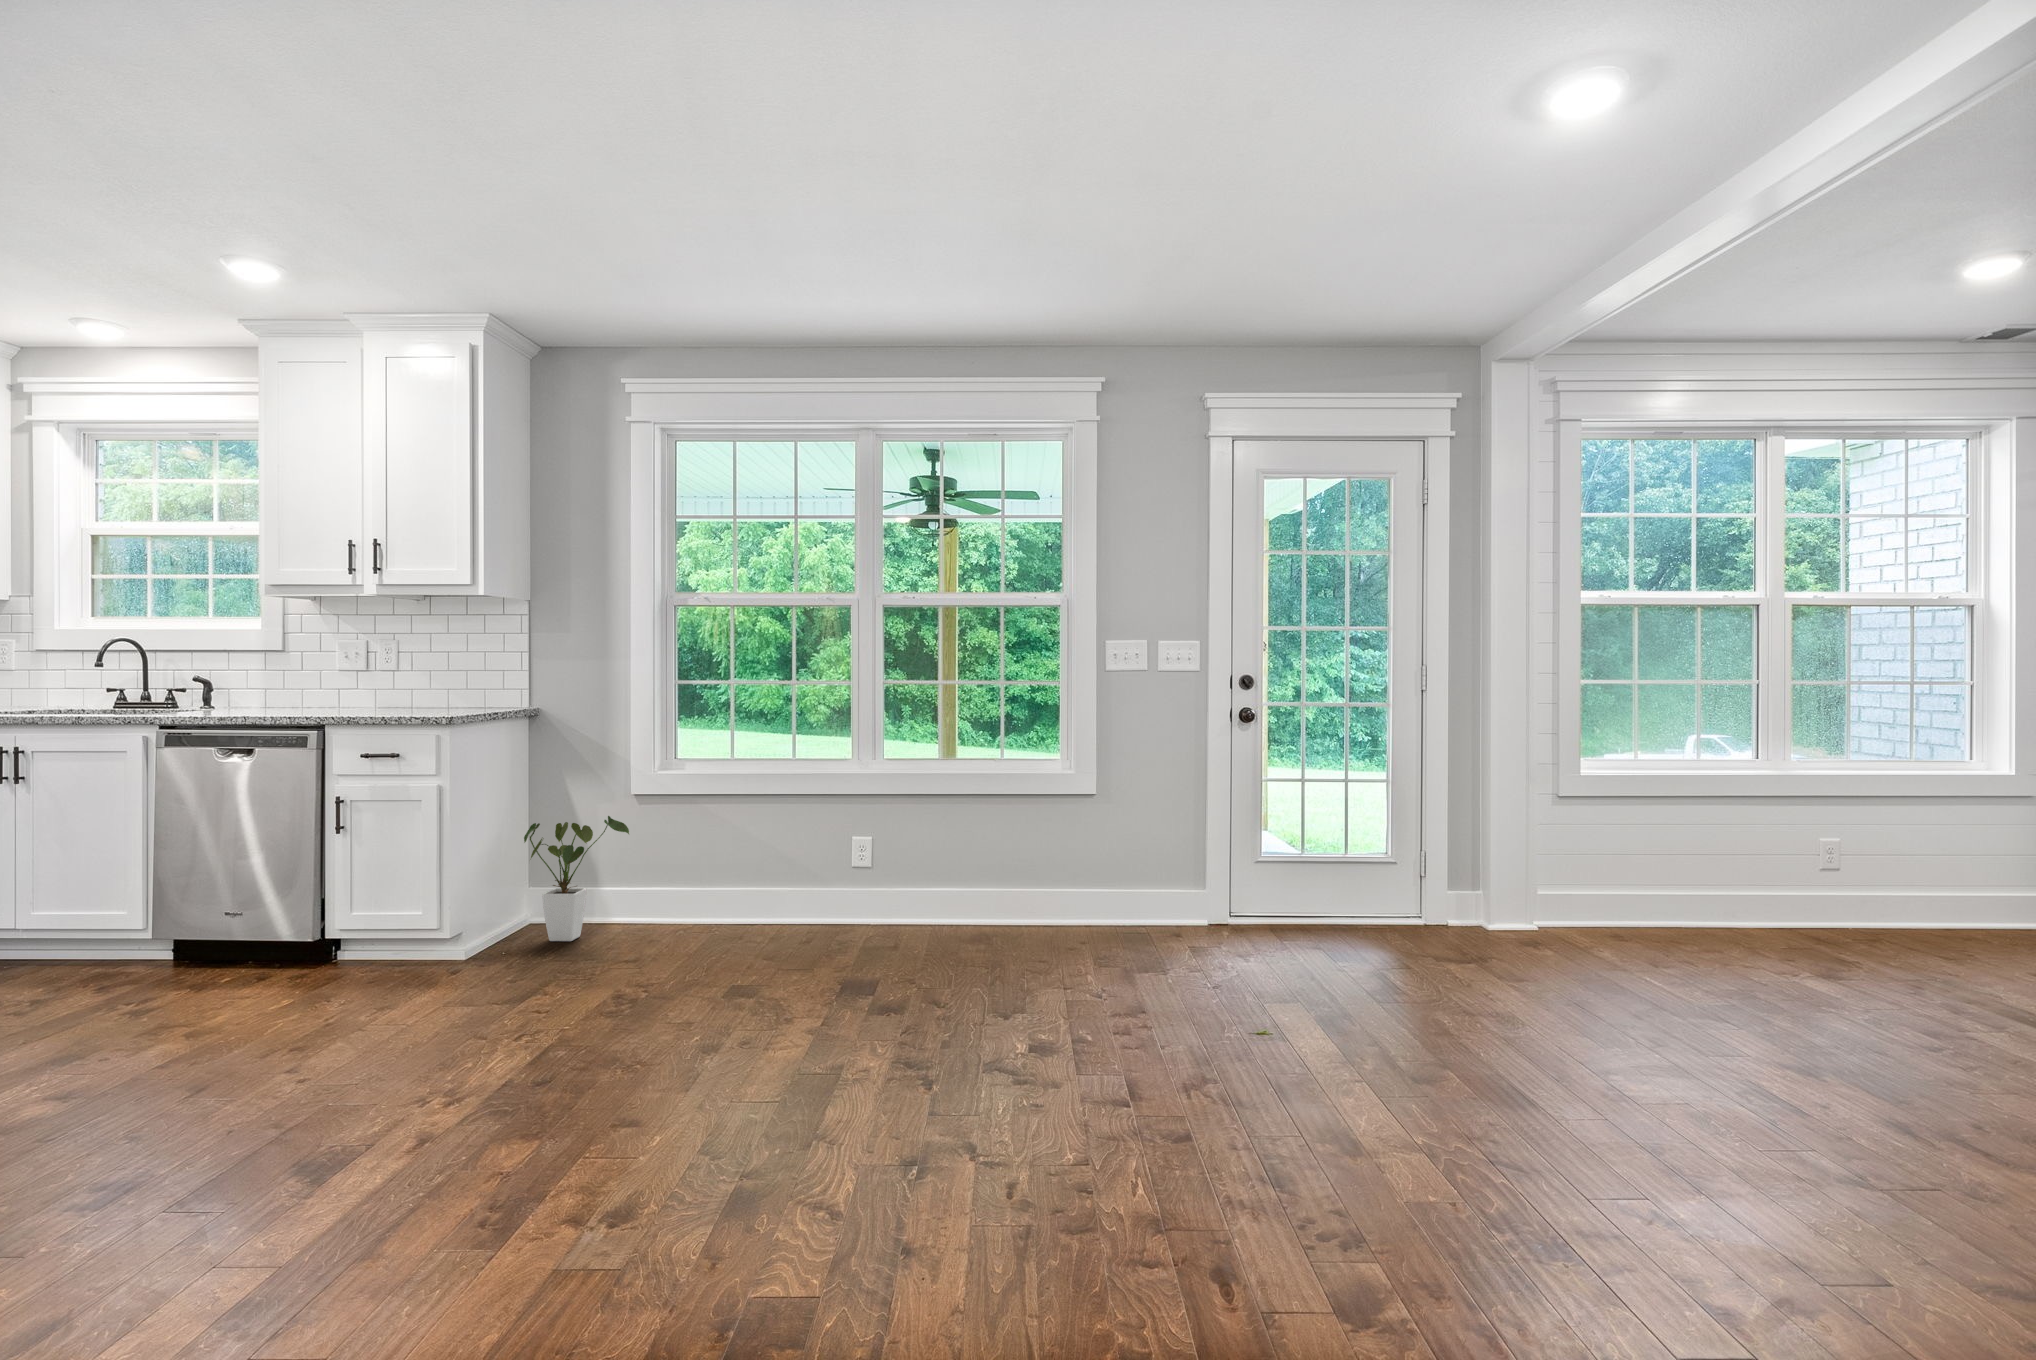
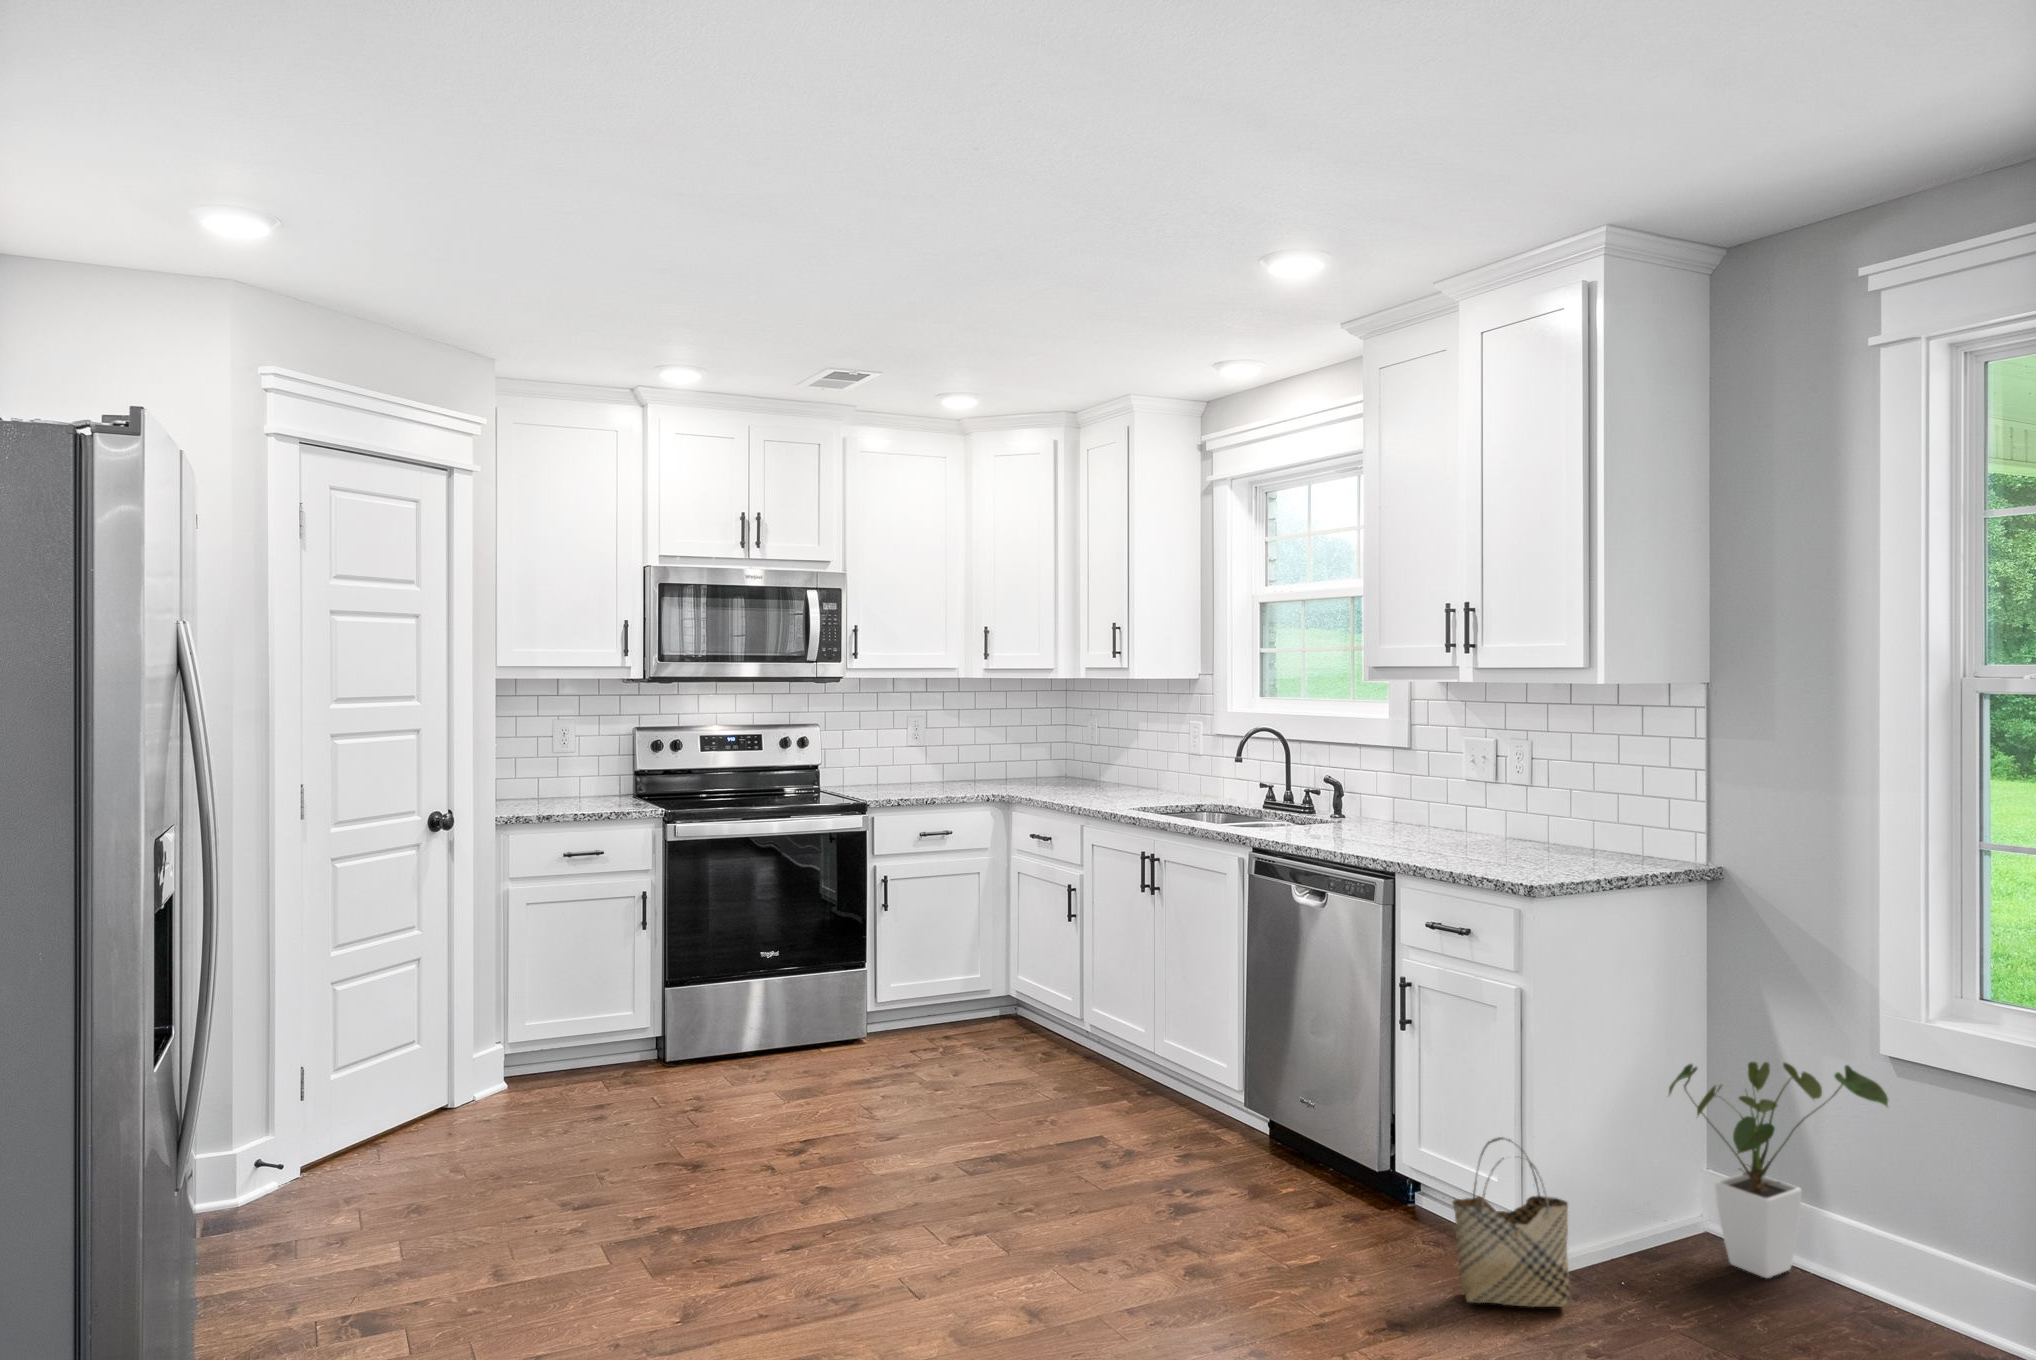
woven basket: none [409,878,482,982] -> present [1452,1137,1570,1307]

